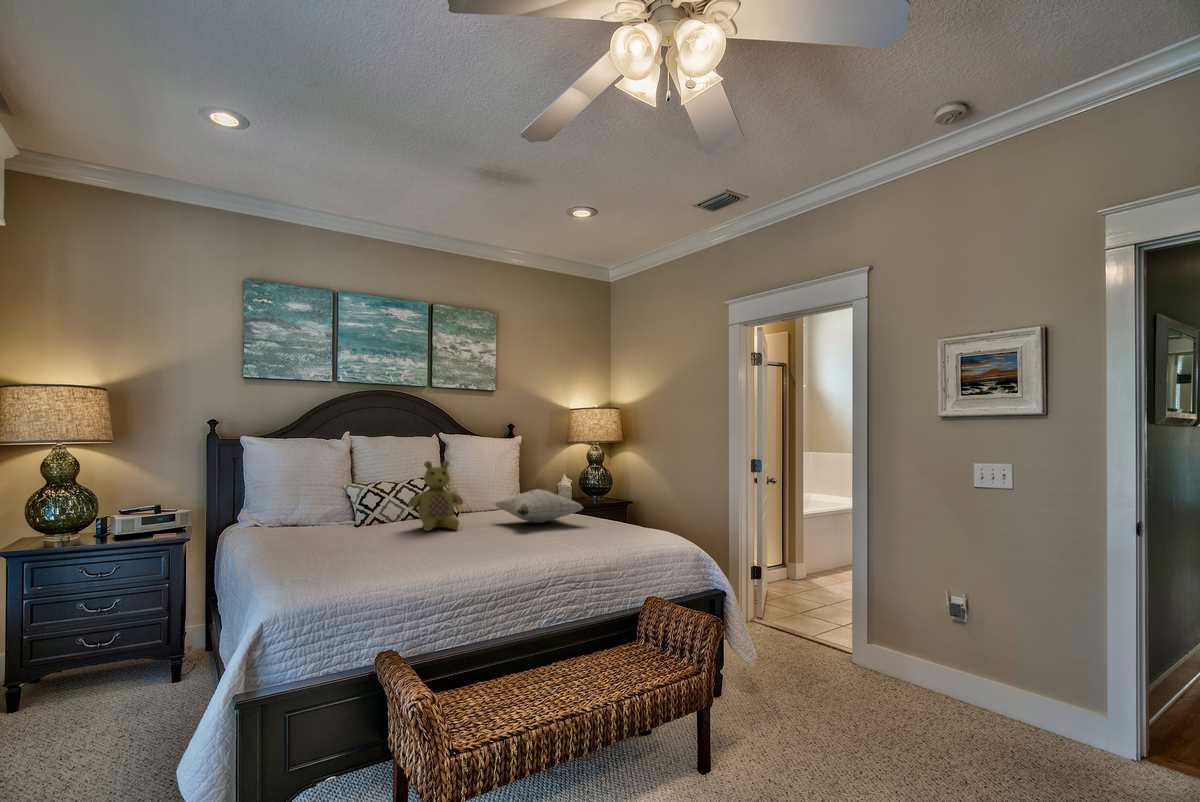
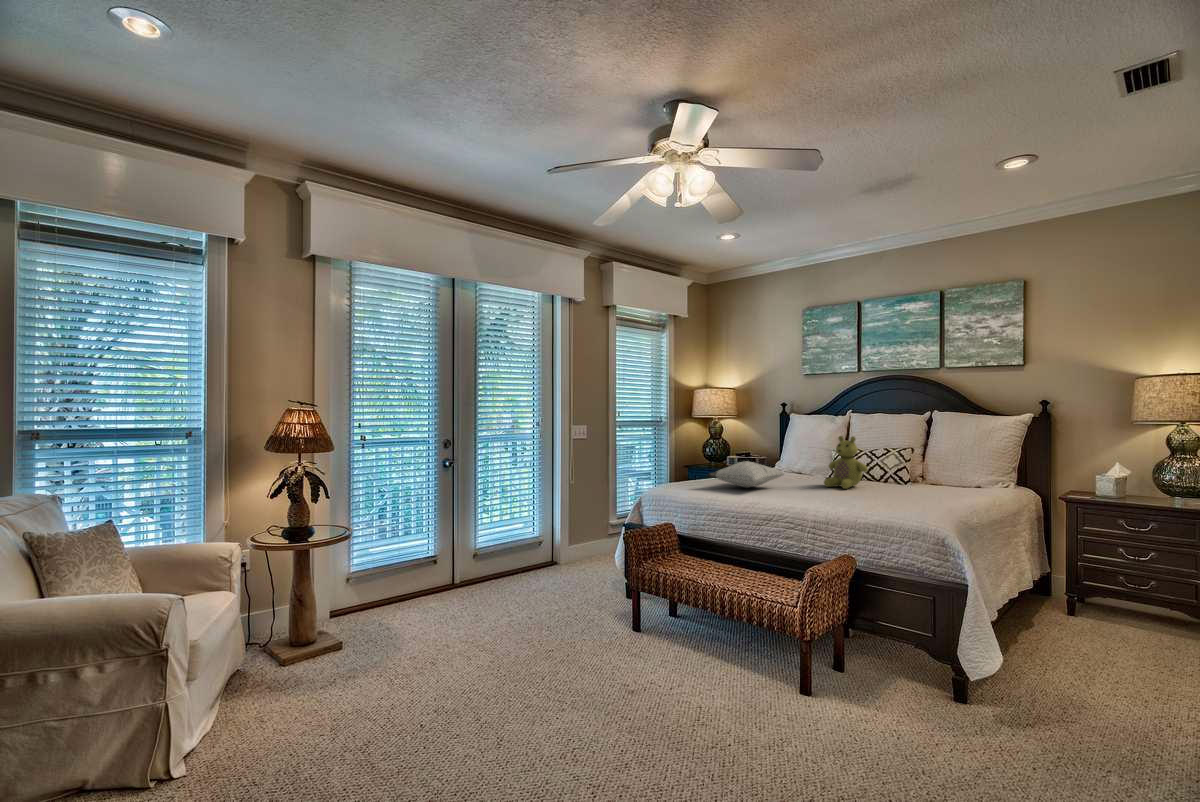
pillow: present [494,489,583,523] -> present [707,461,784,488]

